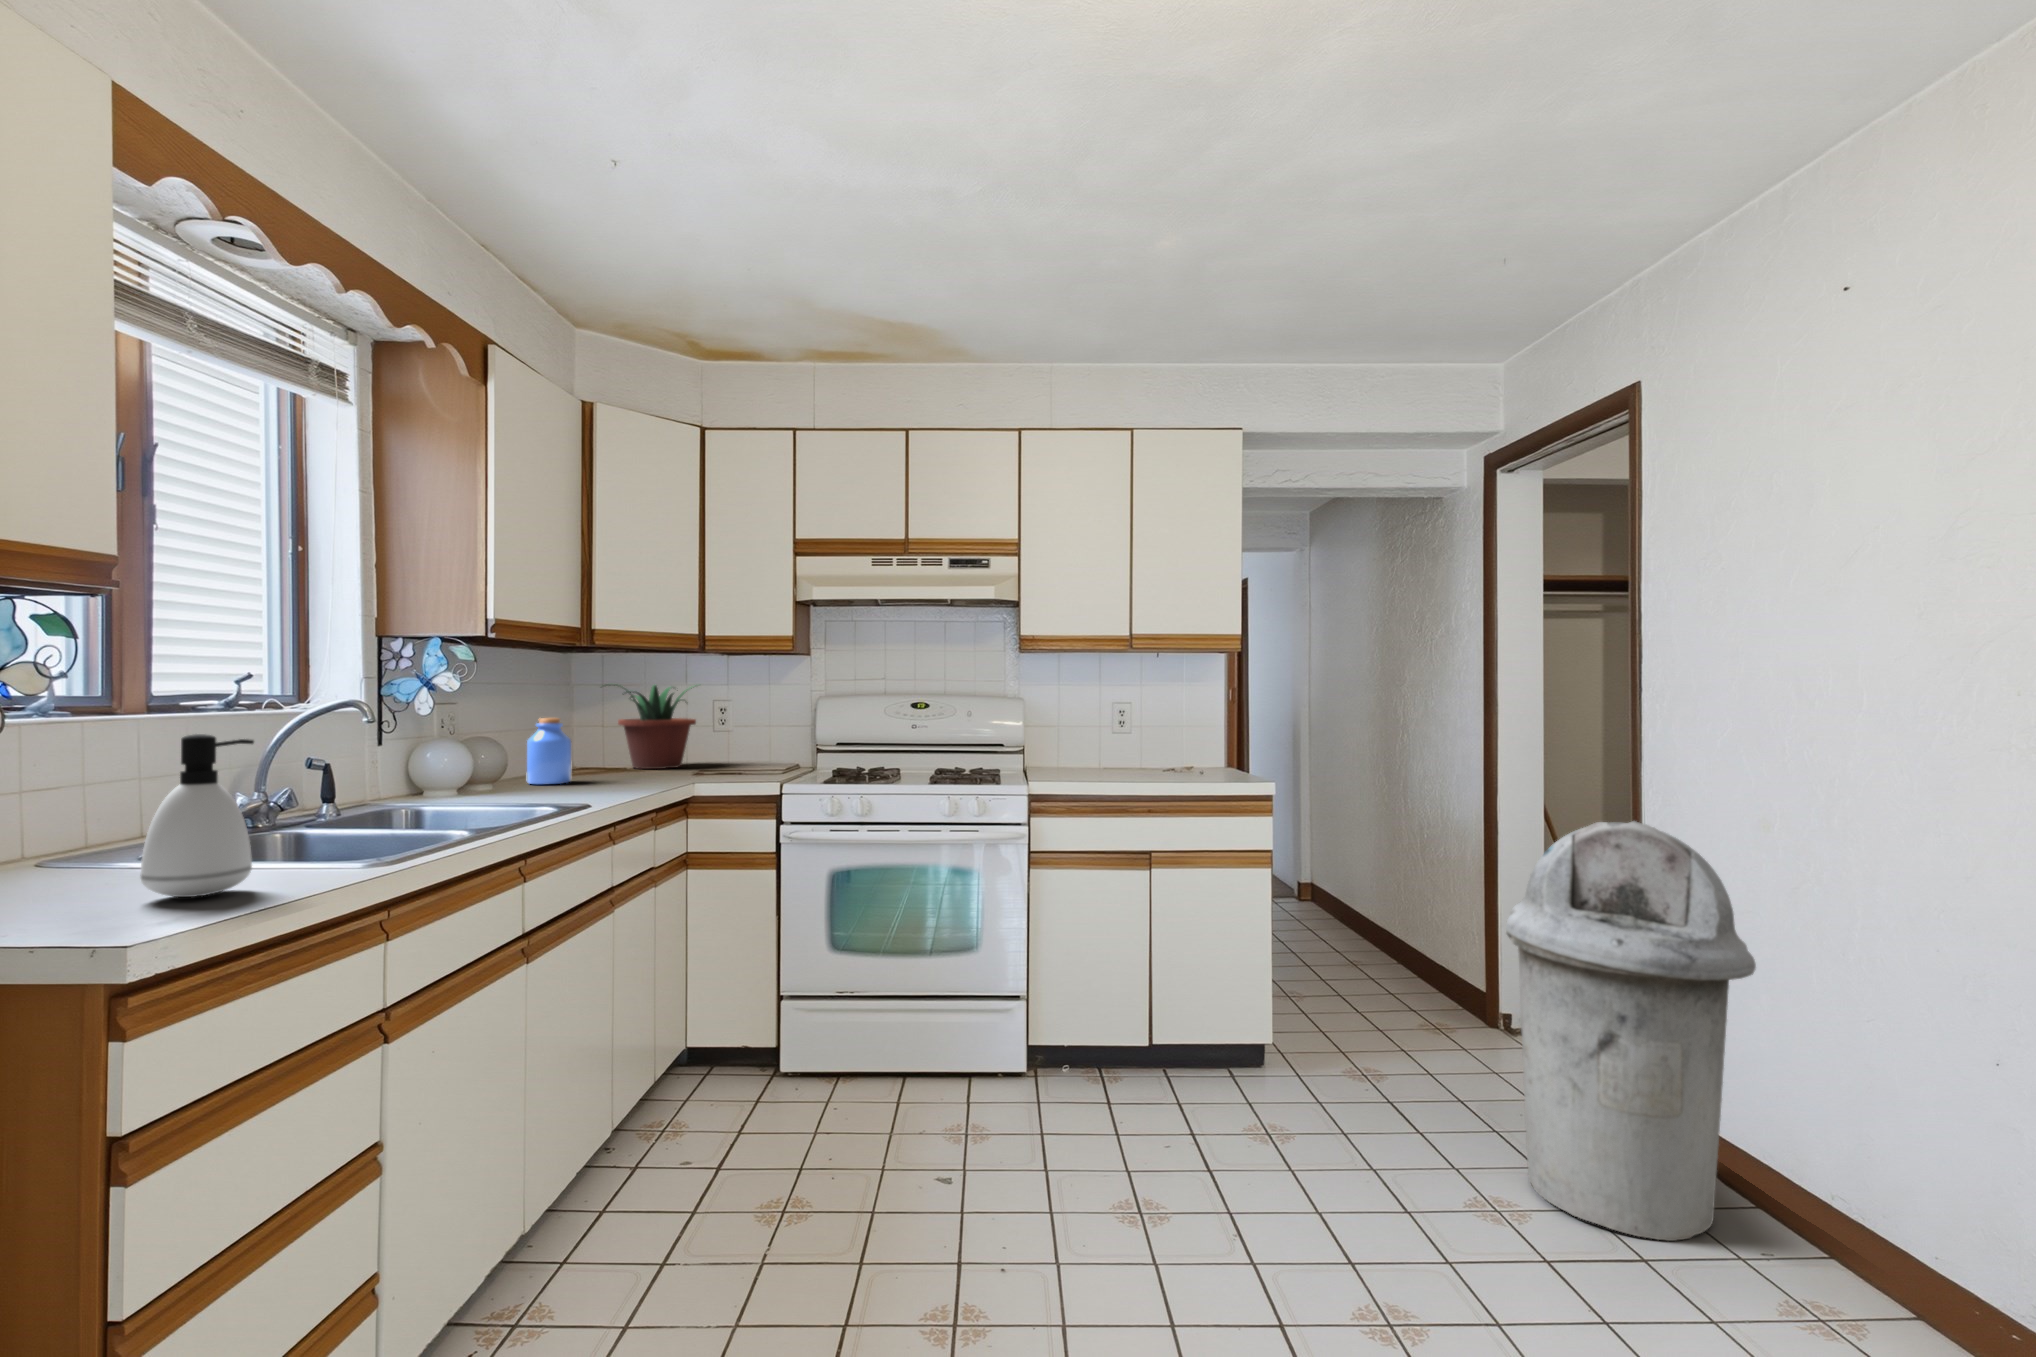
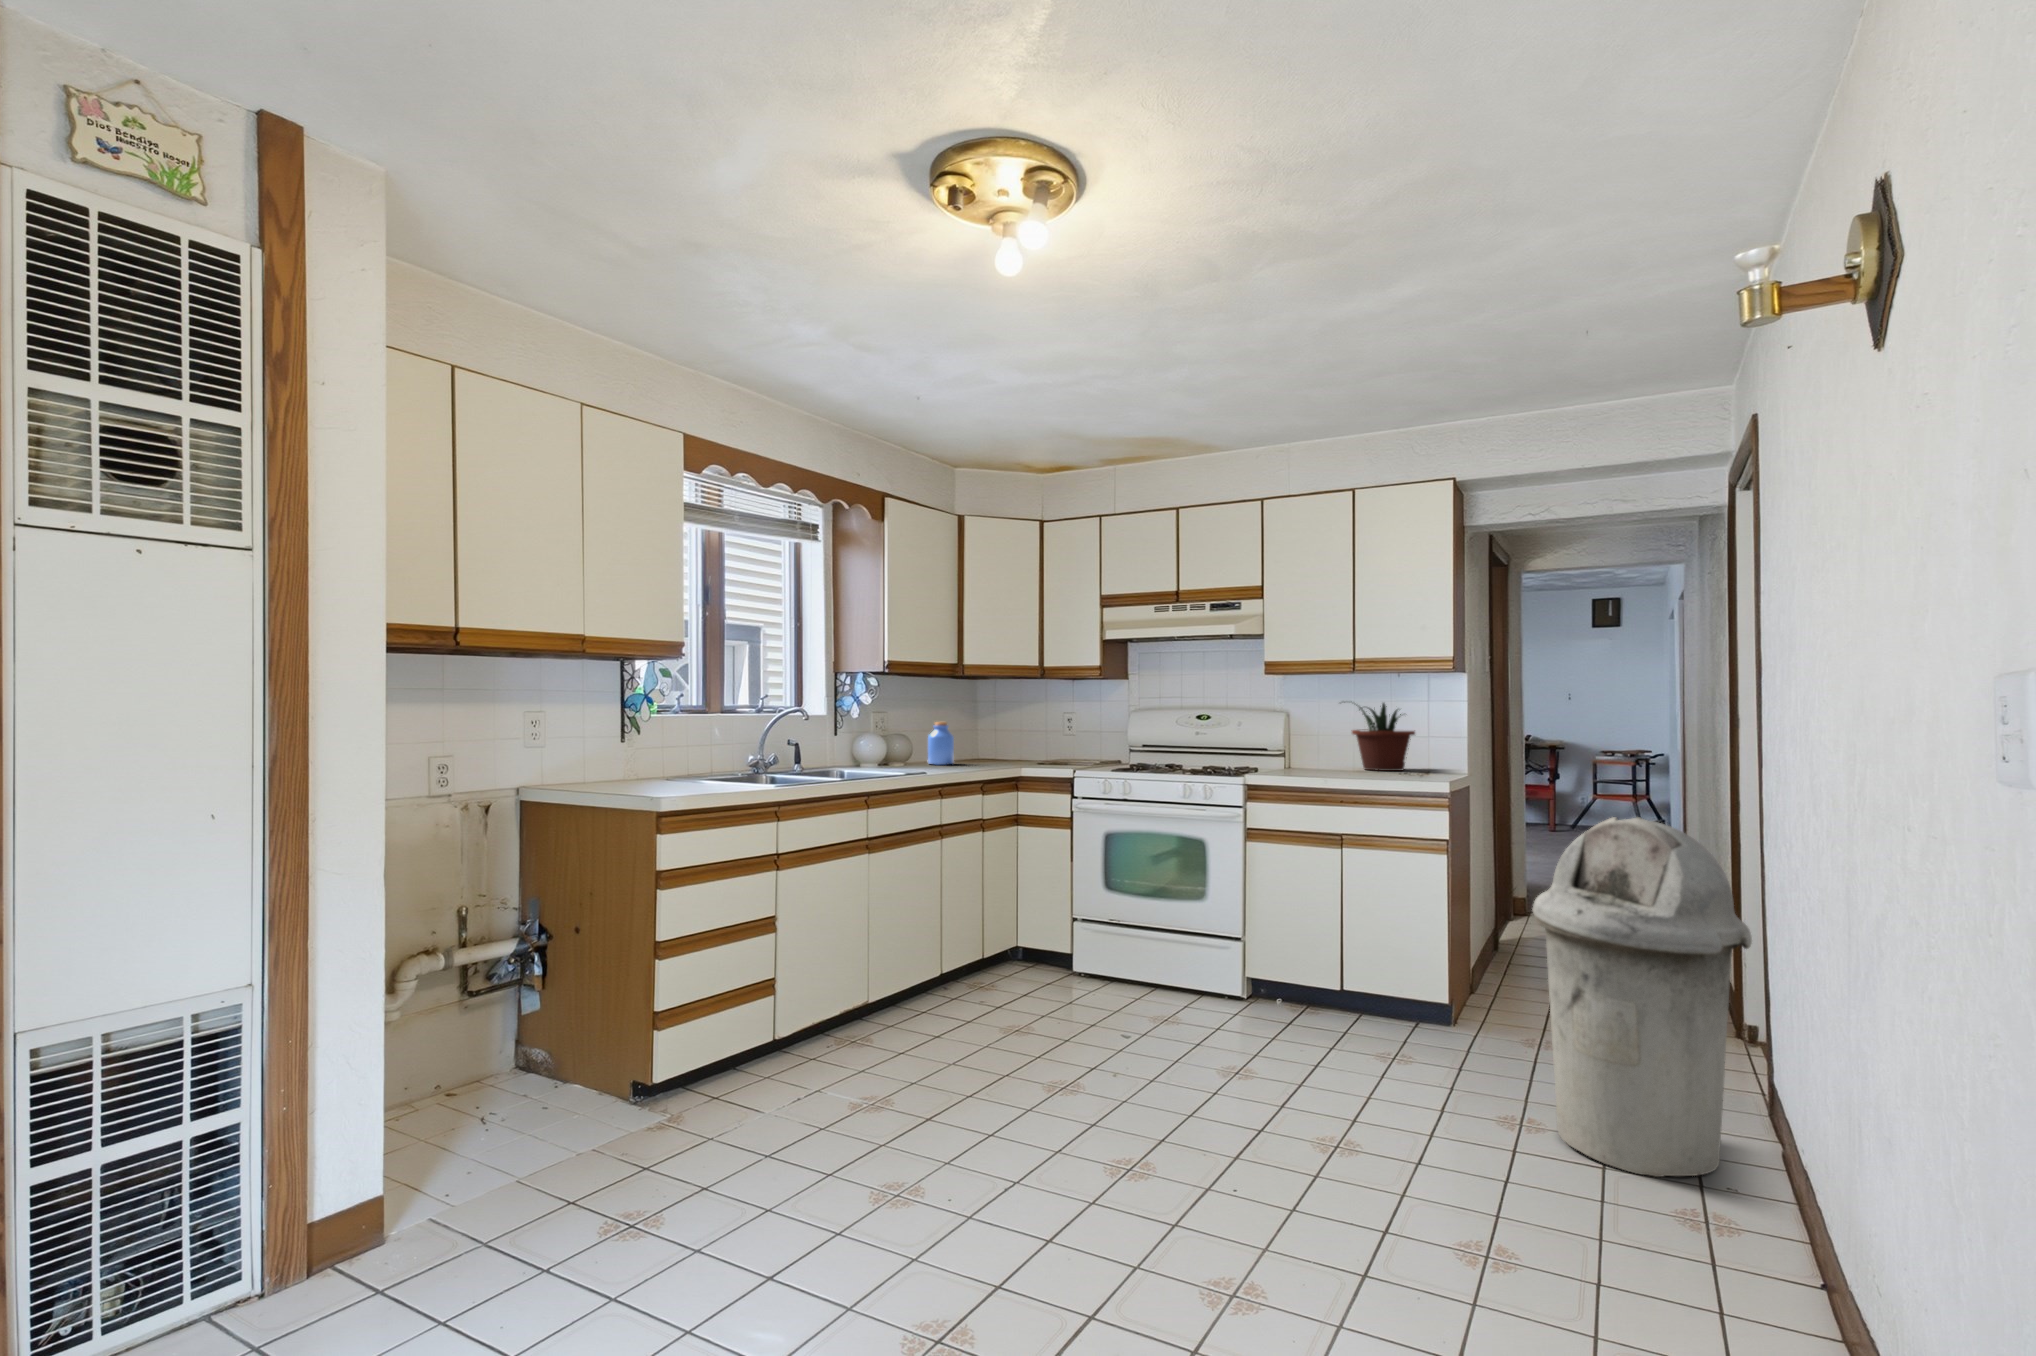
potted plant: present [607,684,696,769] -> present [1352,703,1415,771]
soap dispenser: present [140,734,254,897] -> none [683,720,723,789]

